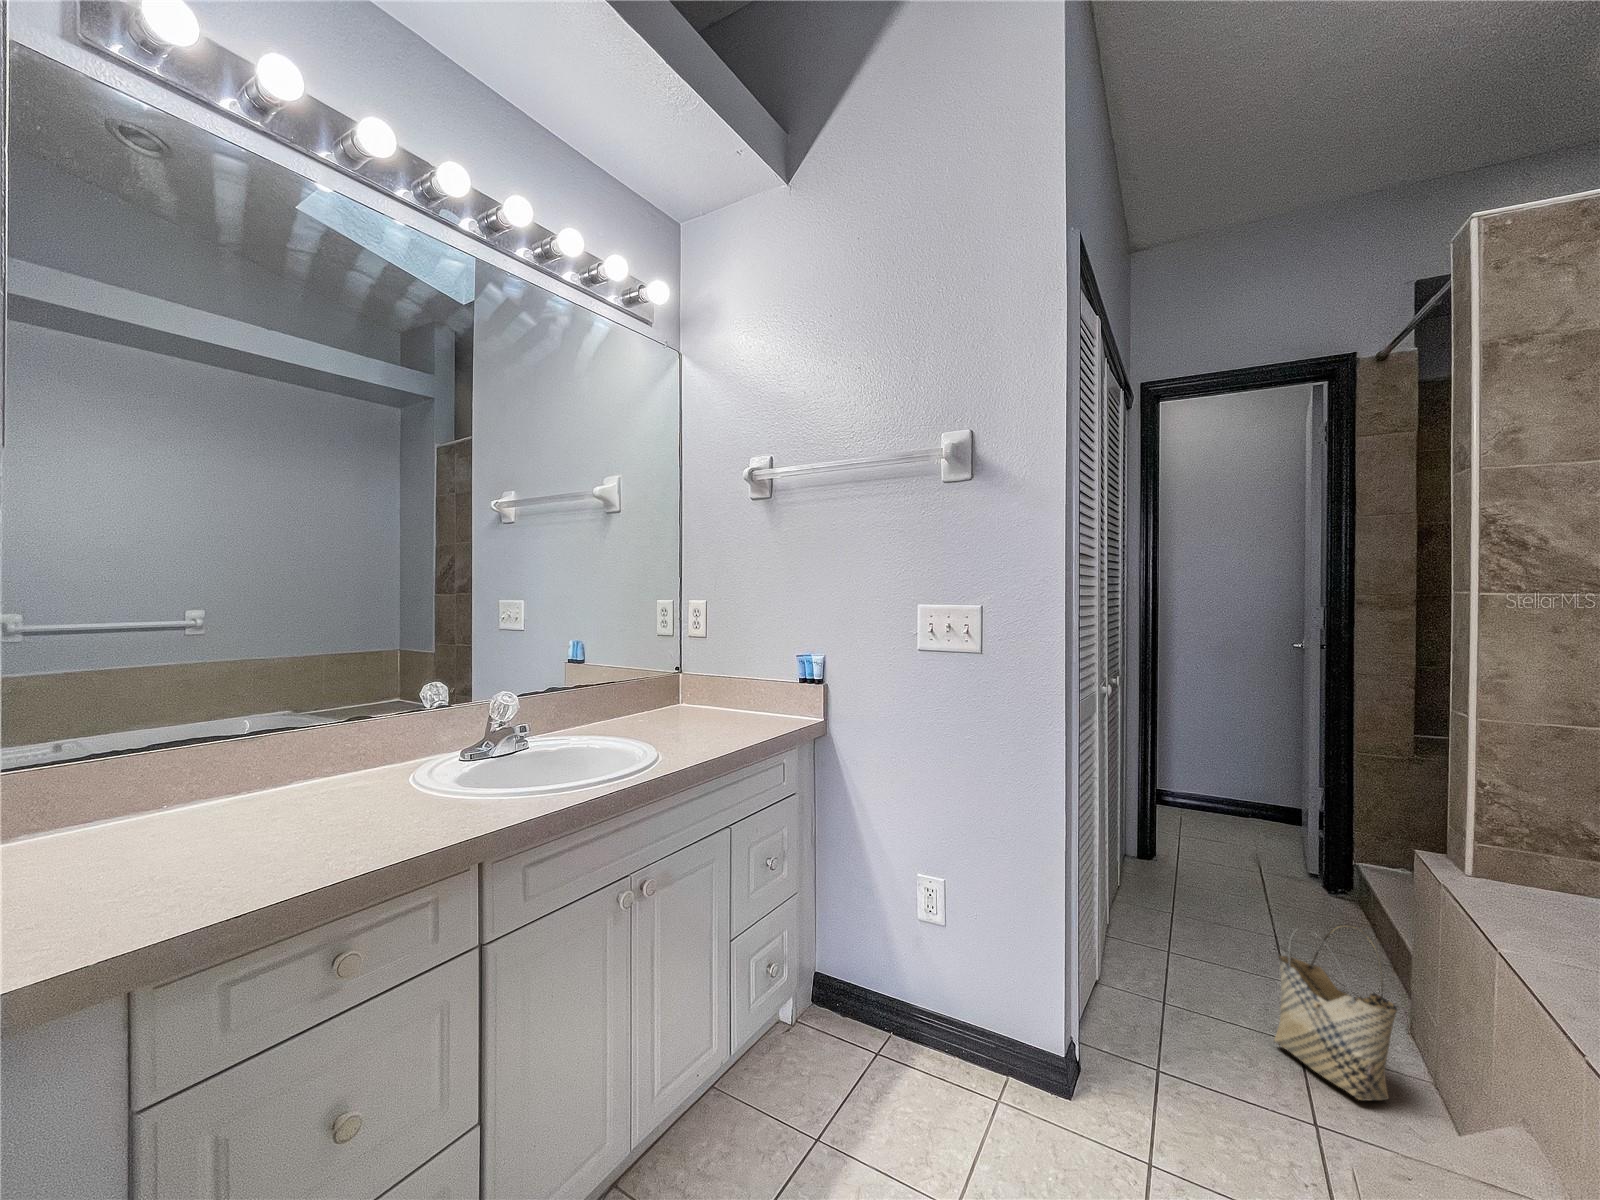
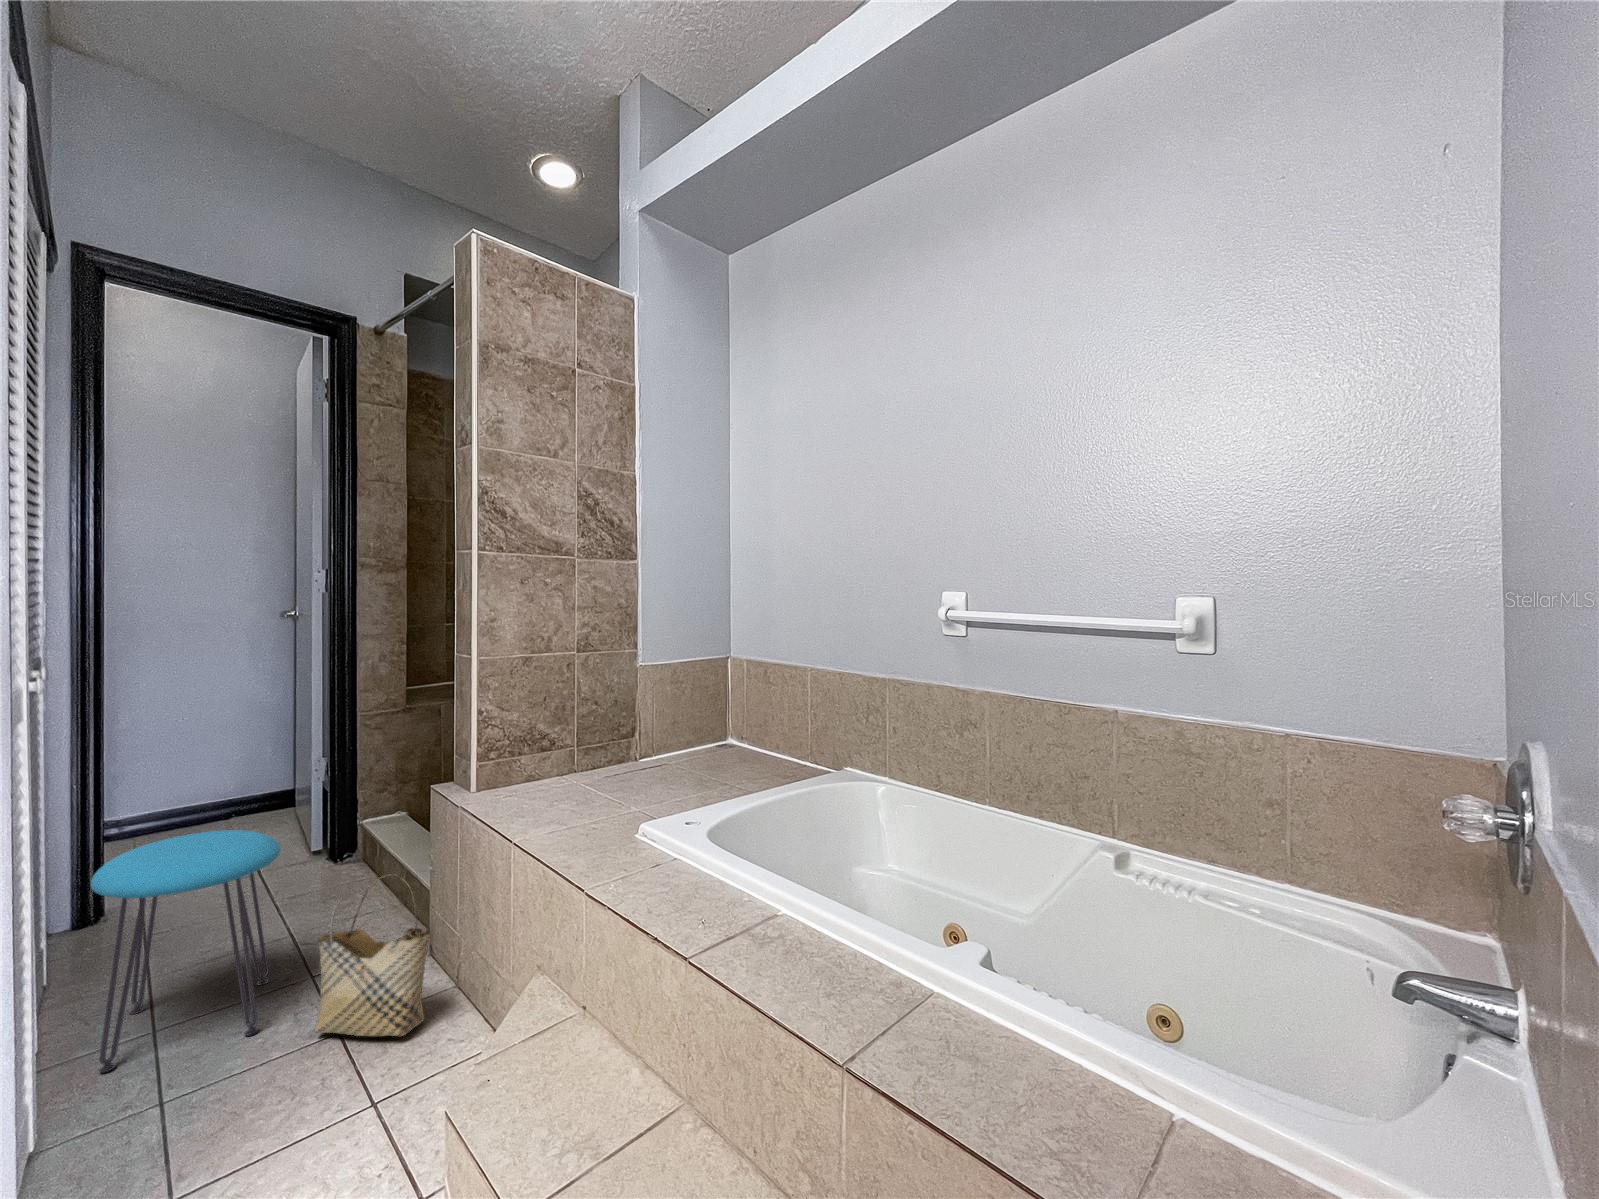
stool: none [1122,822,1254,1012] -> present [91,830,280,1072]

